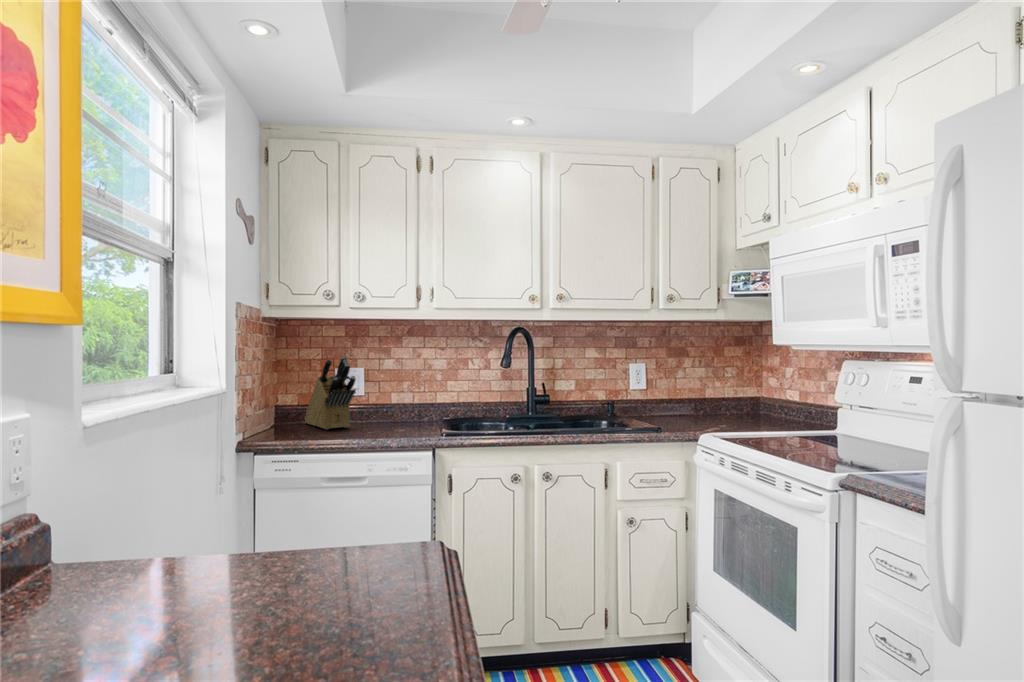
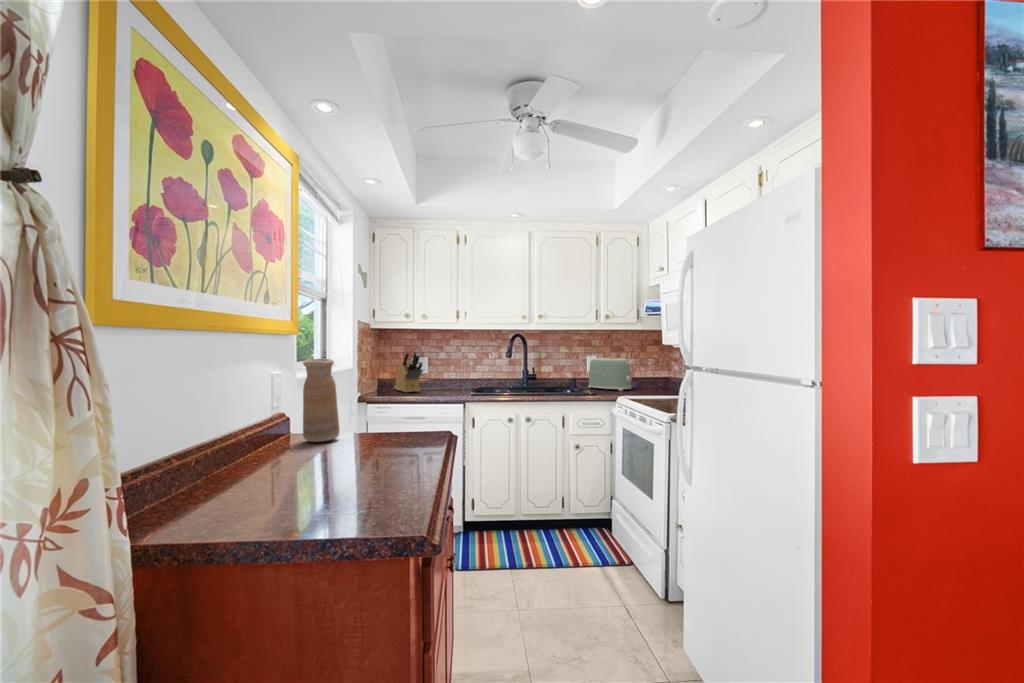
toaster: none [632,367,707,421] -> present [589,358,632,391]
vase: none [68,385,170,605] -> present [303,359,340,442]

